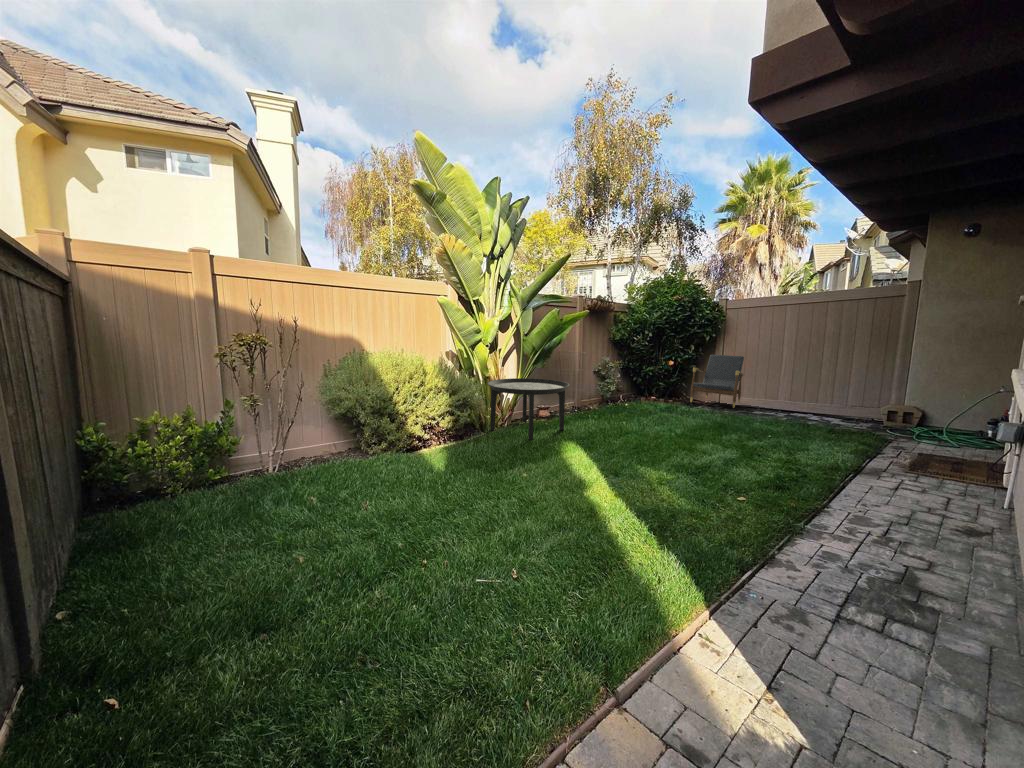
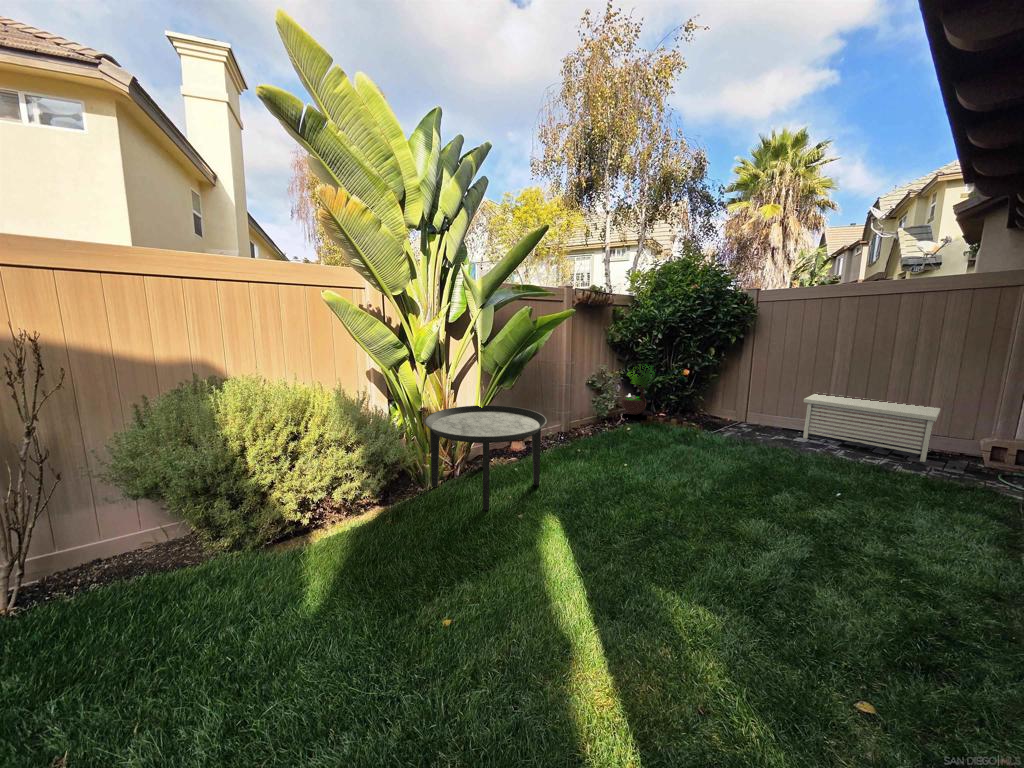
potted tree: none [622,354,649,397] -> present [622,366,655,415]
lounge chair: present [690,355,744,408] -> none [710,361,780,434]
storage bench: none [759,378,856,423] -> present [803,394,940,462]

